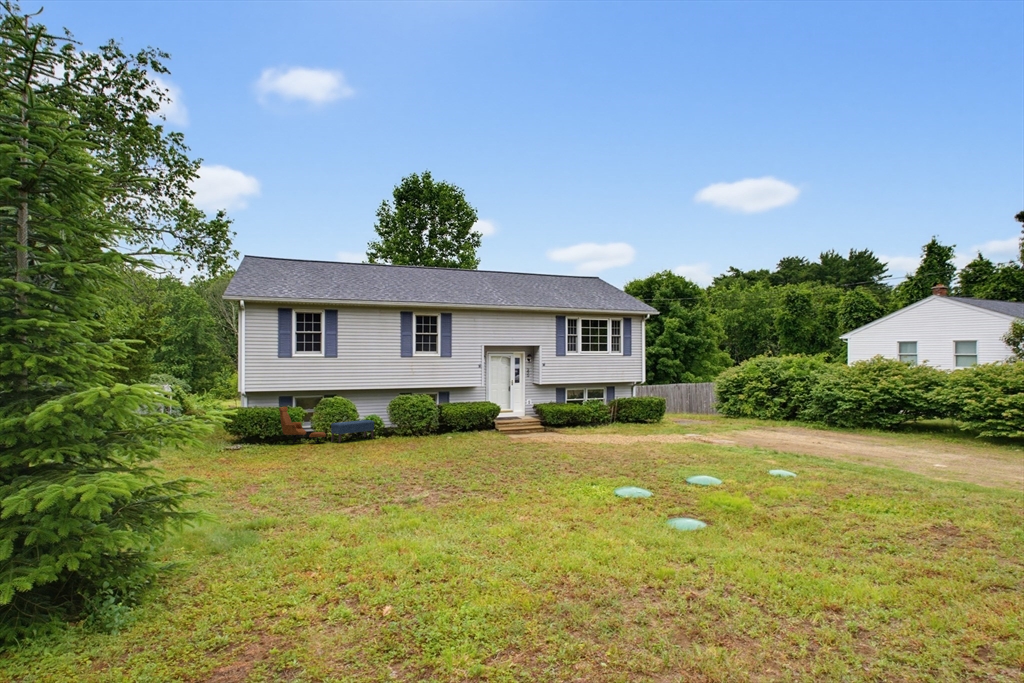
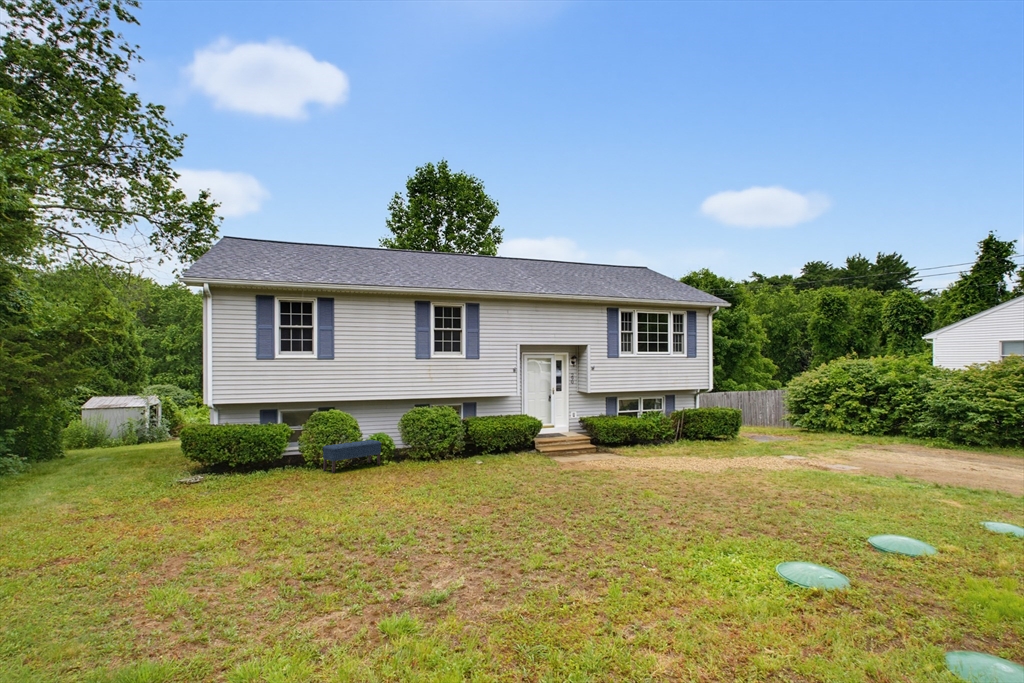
lounge chair: present [279,407,326,444] -> none [252,424,316,476]

